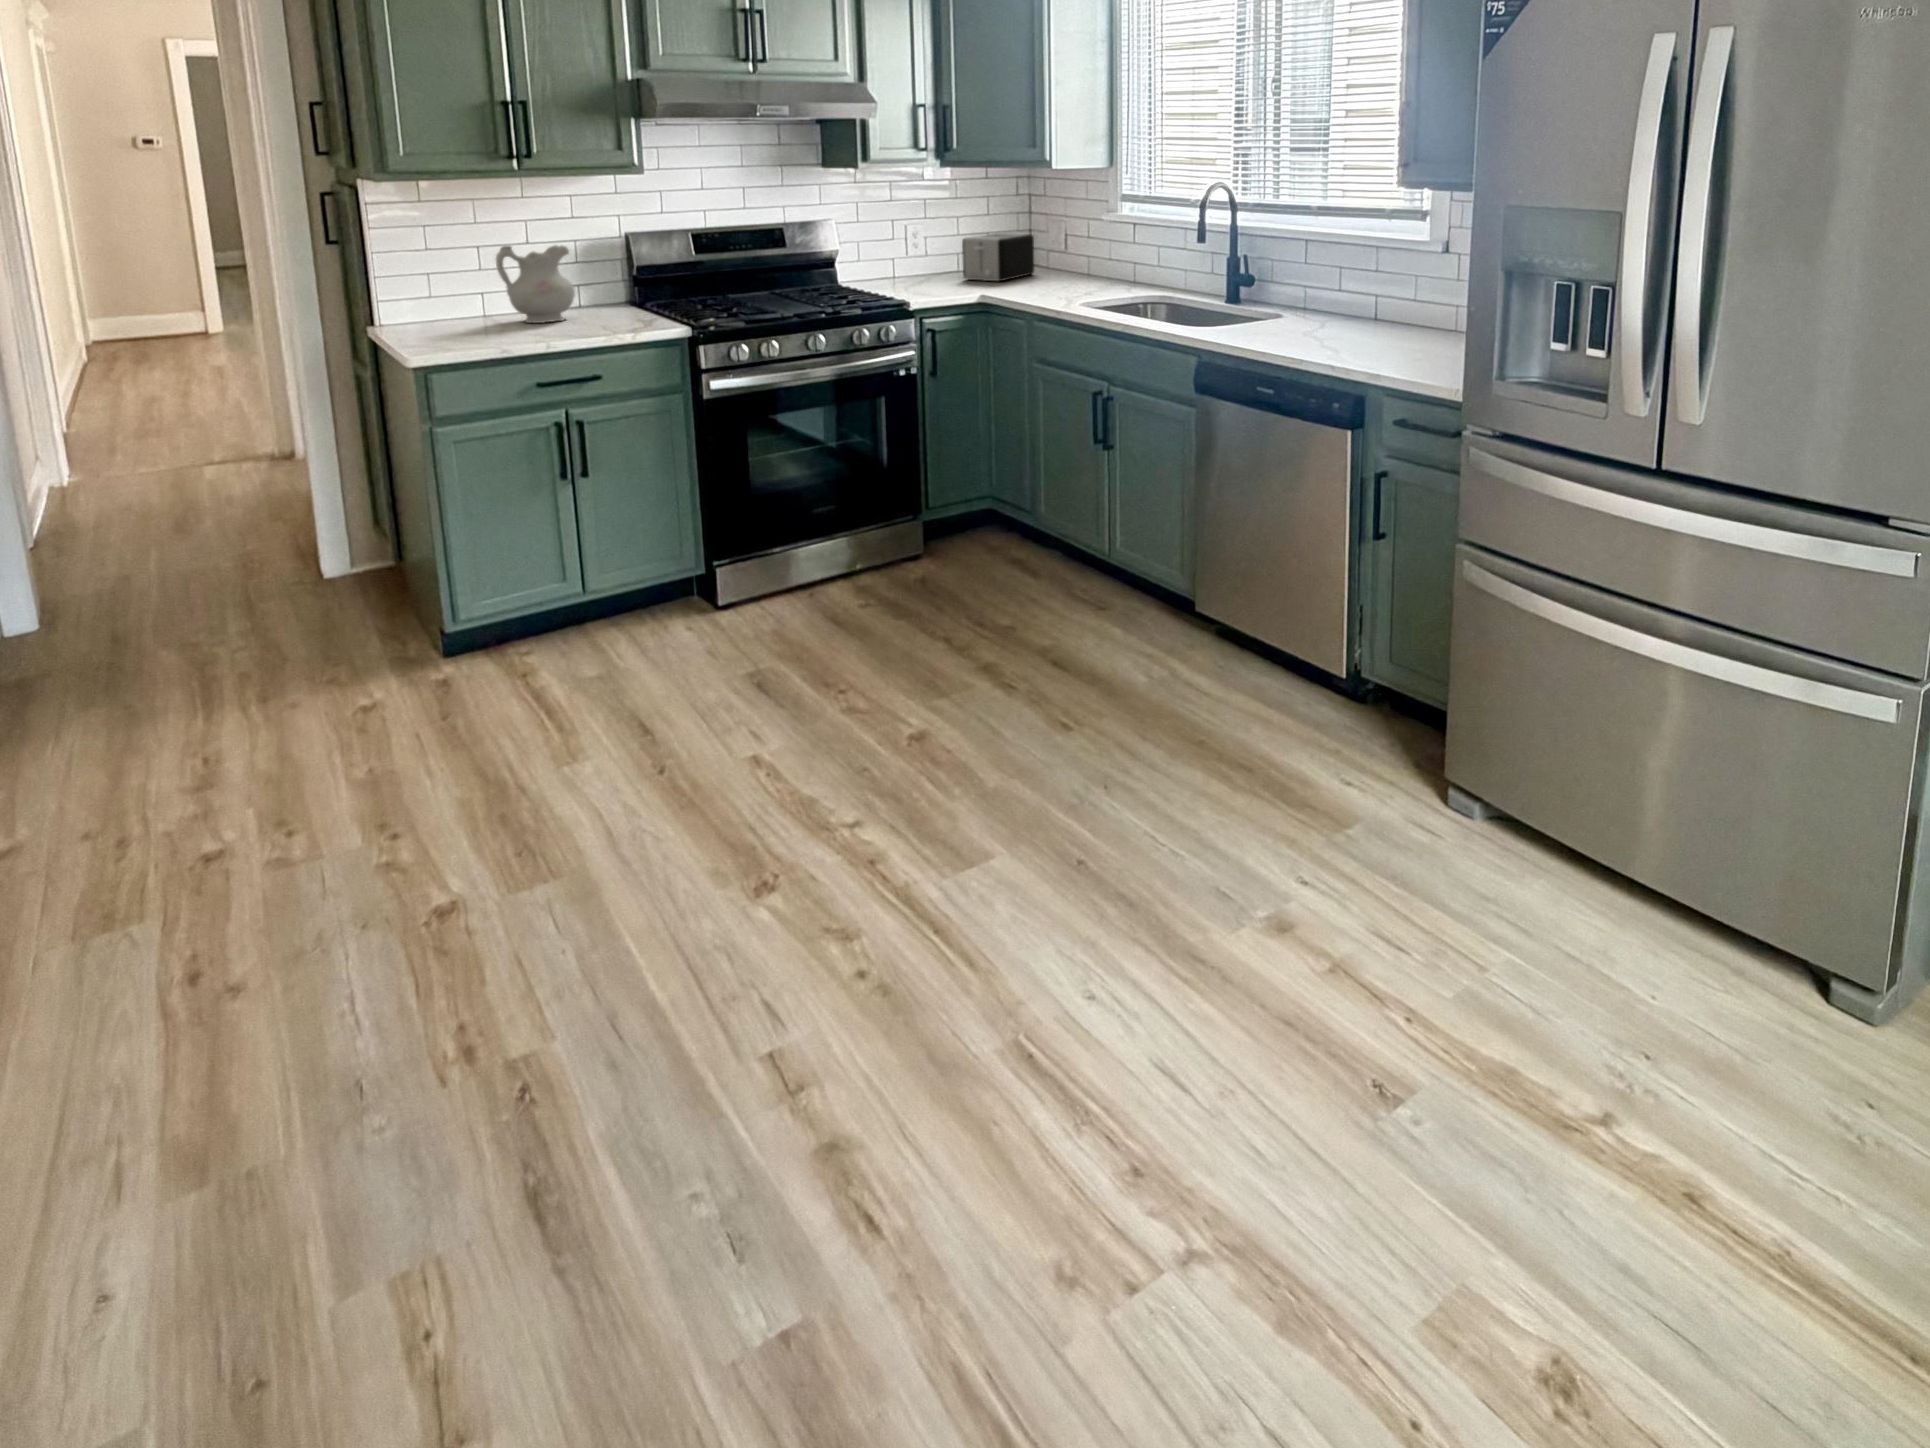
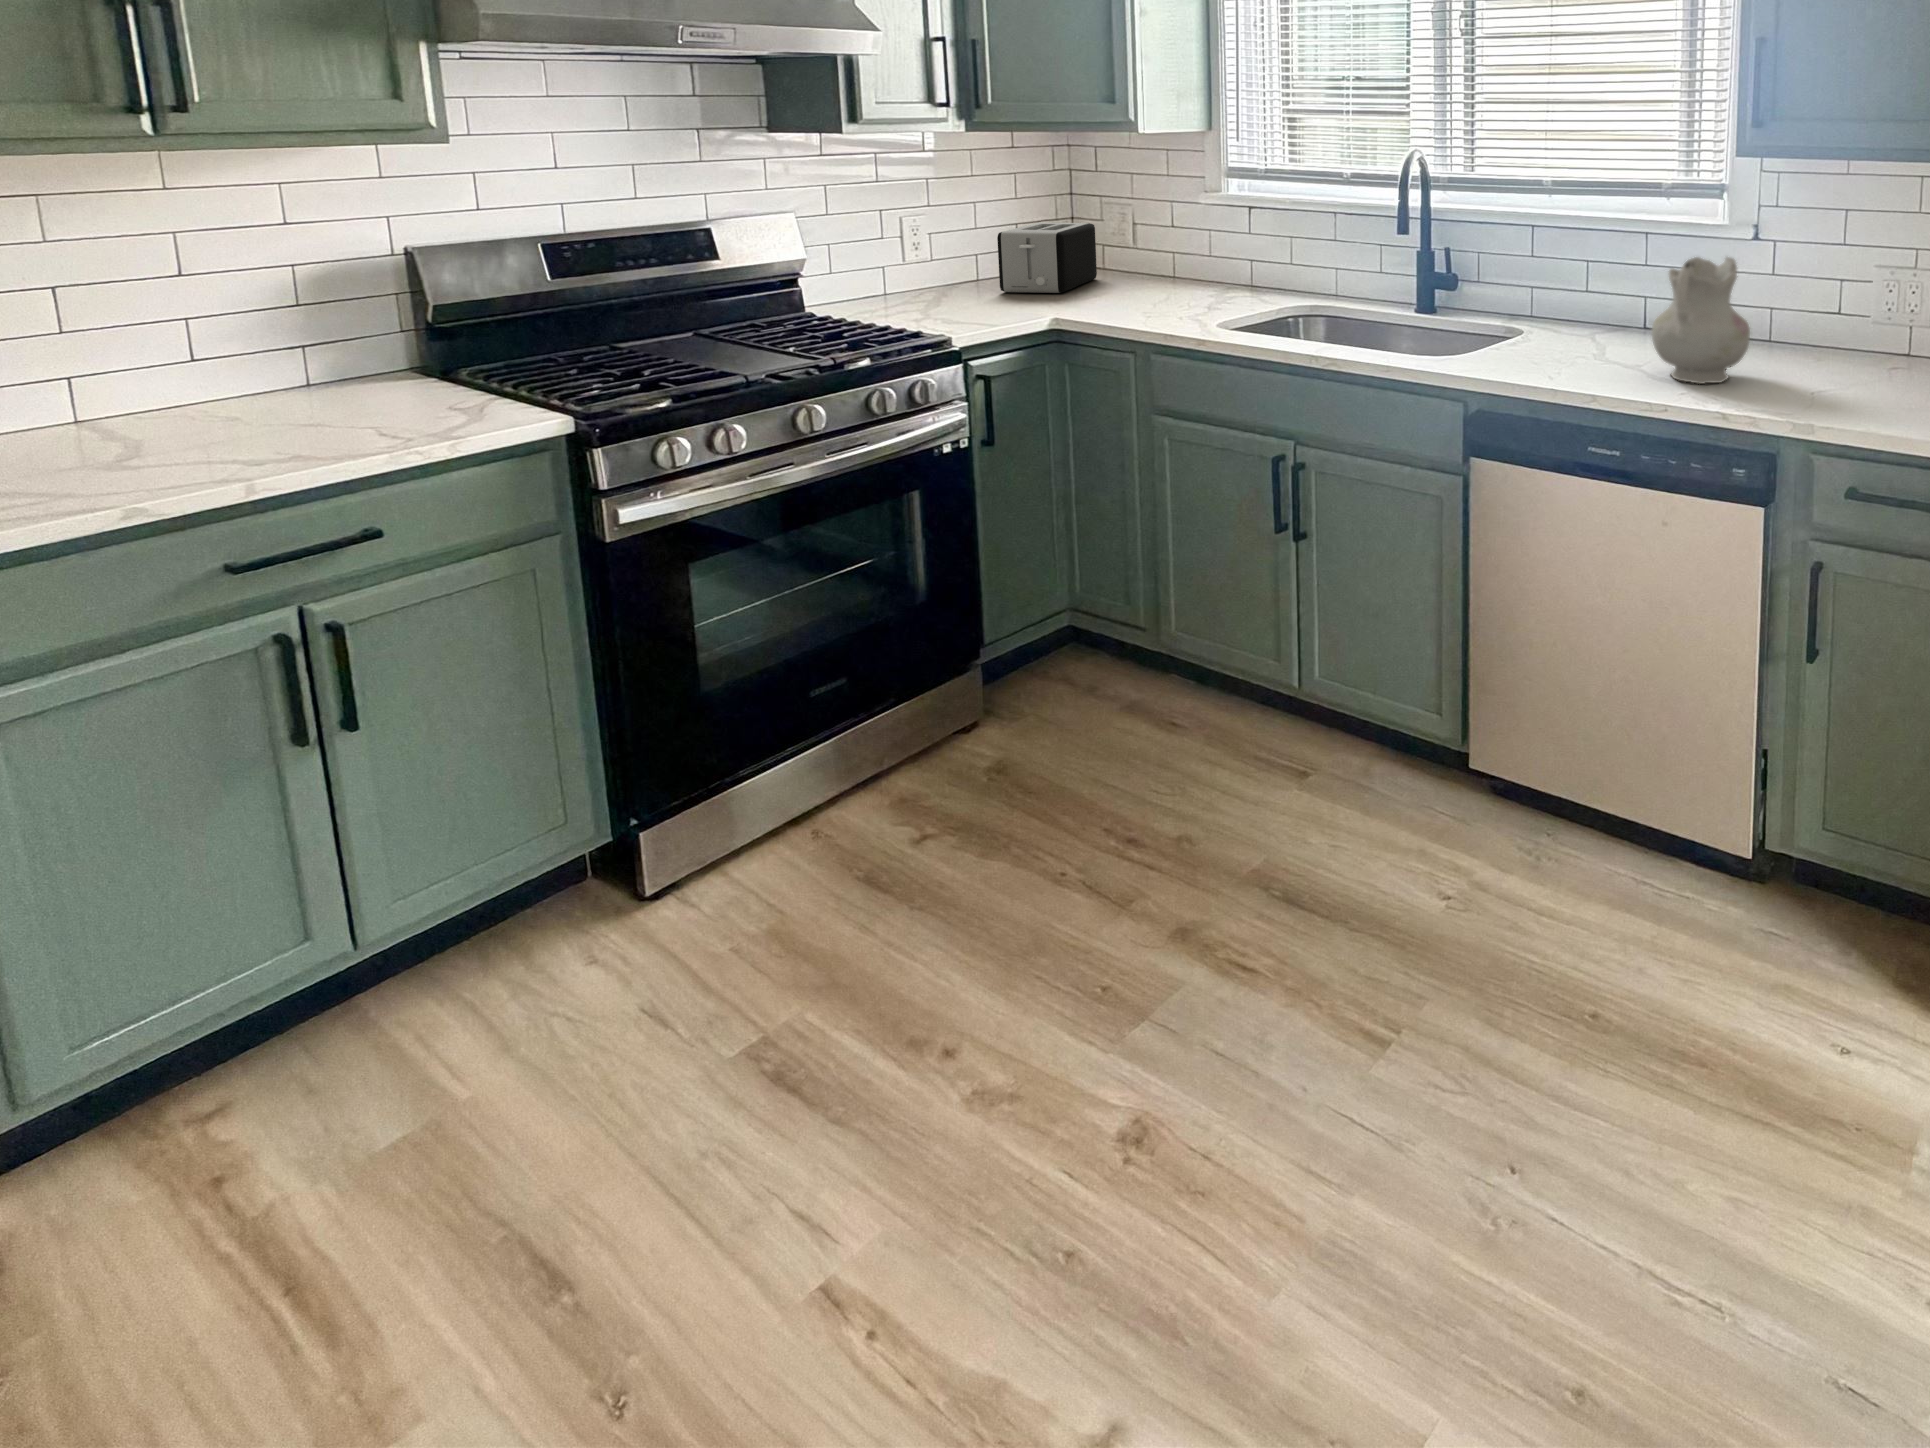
ceramic pitcher: present [496,245,575,323] -> present [1651,257,1750,384]

